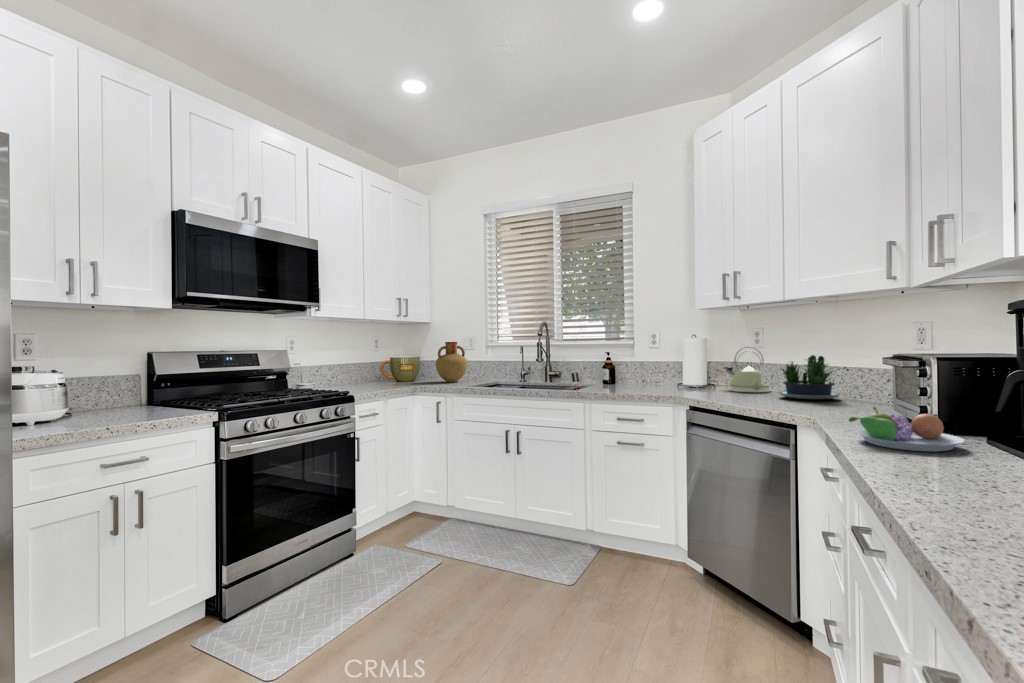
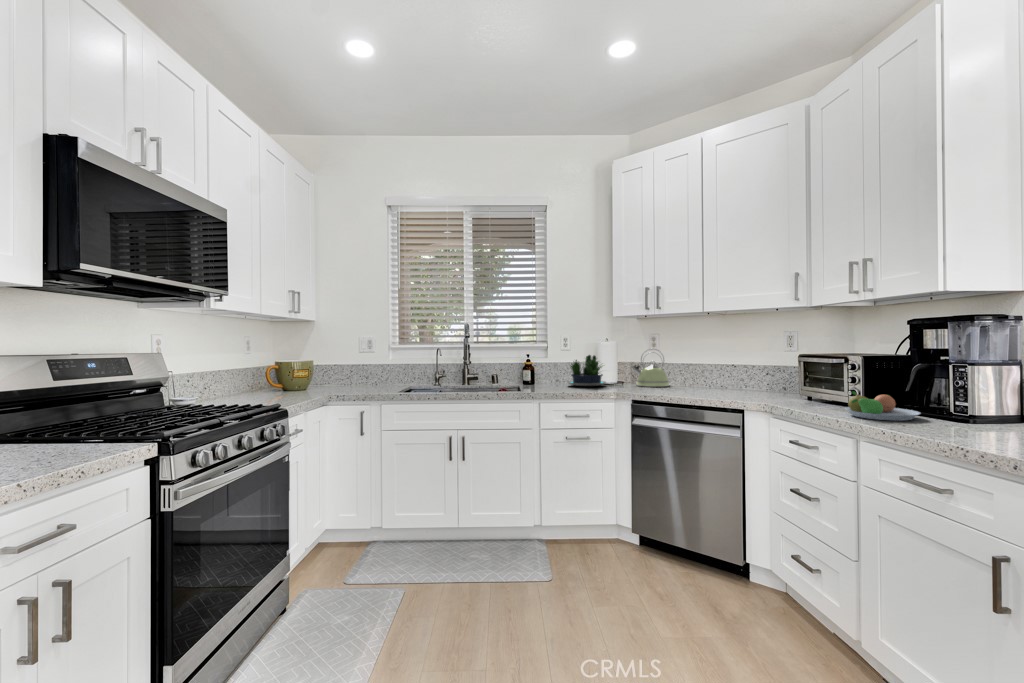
vase: present [436,342,467,382] -> none [334,343,372,389]
potted plant: present [778,355,840,399] -> present [568,355,606,386]

